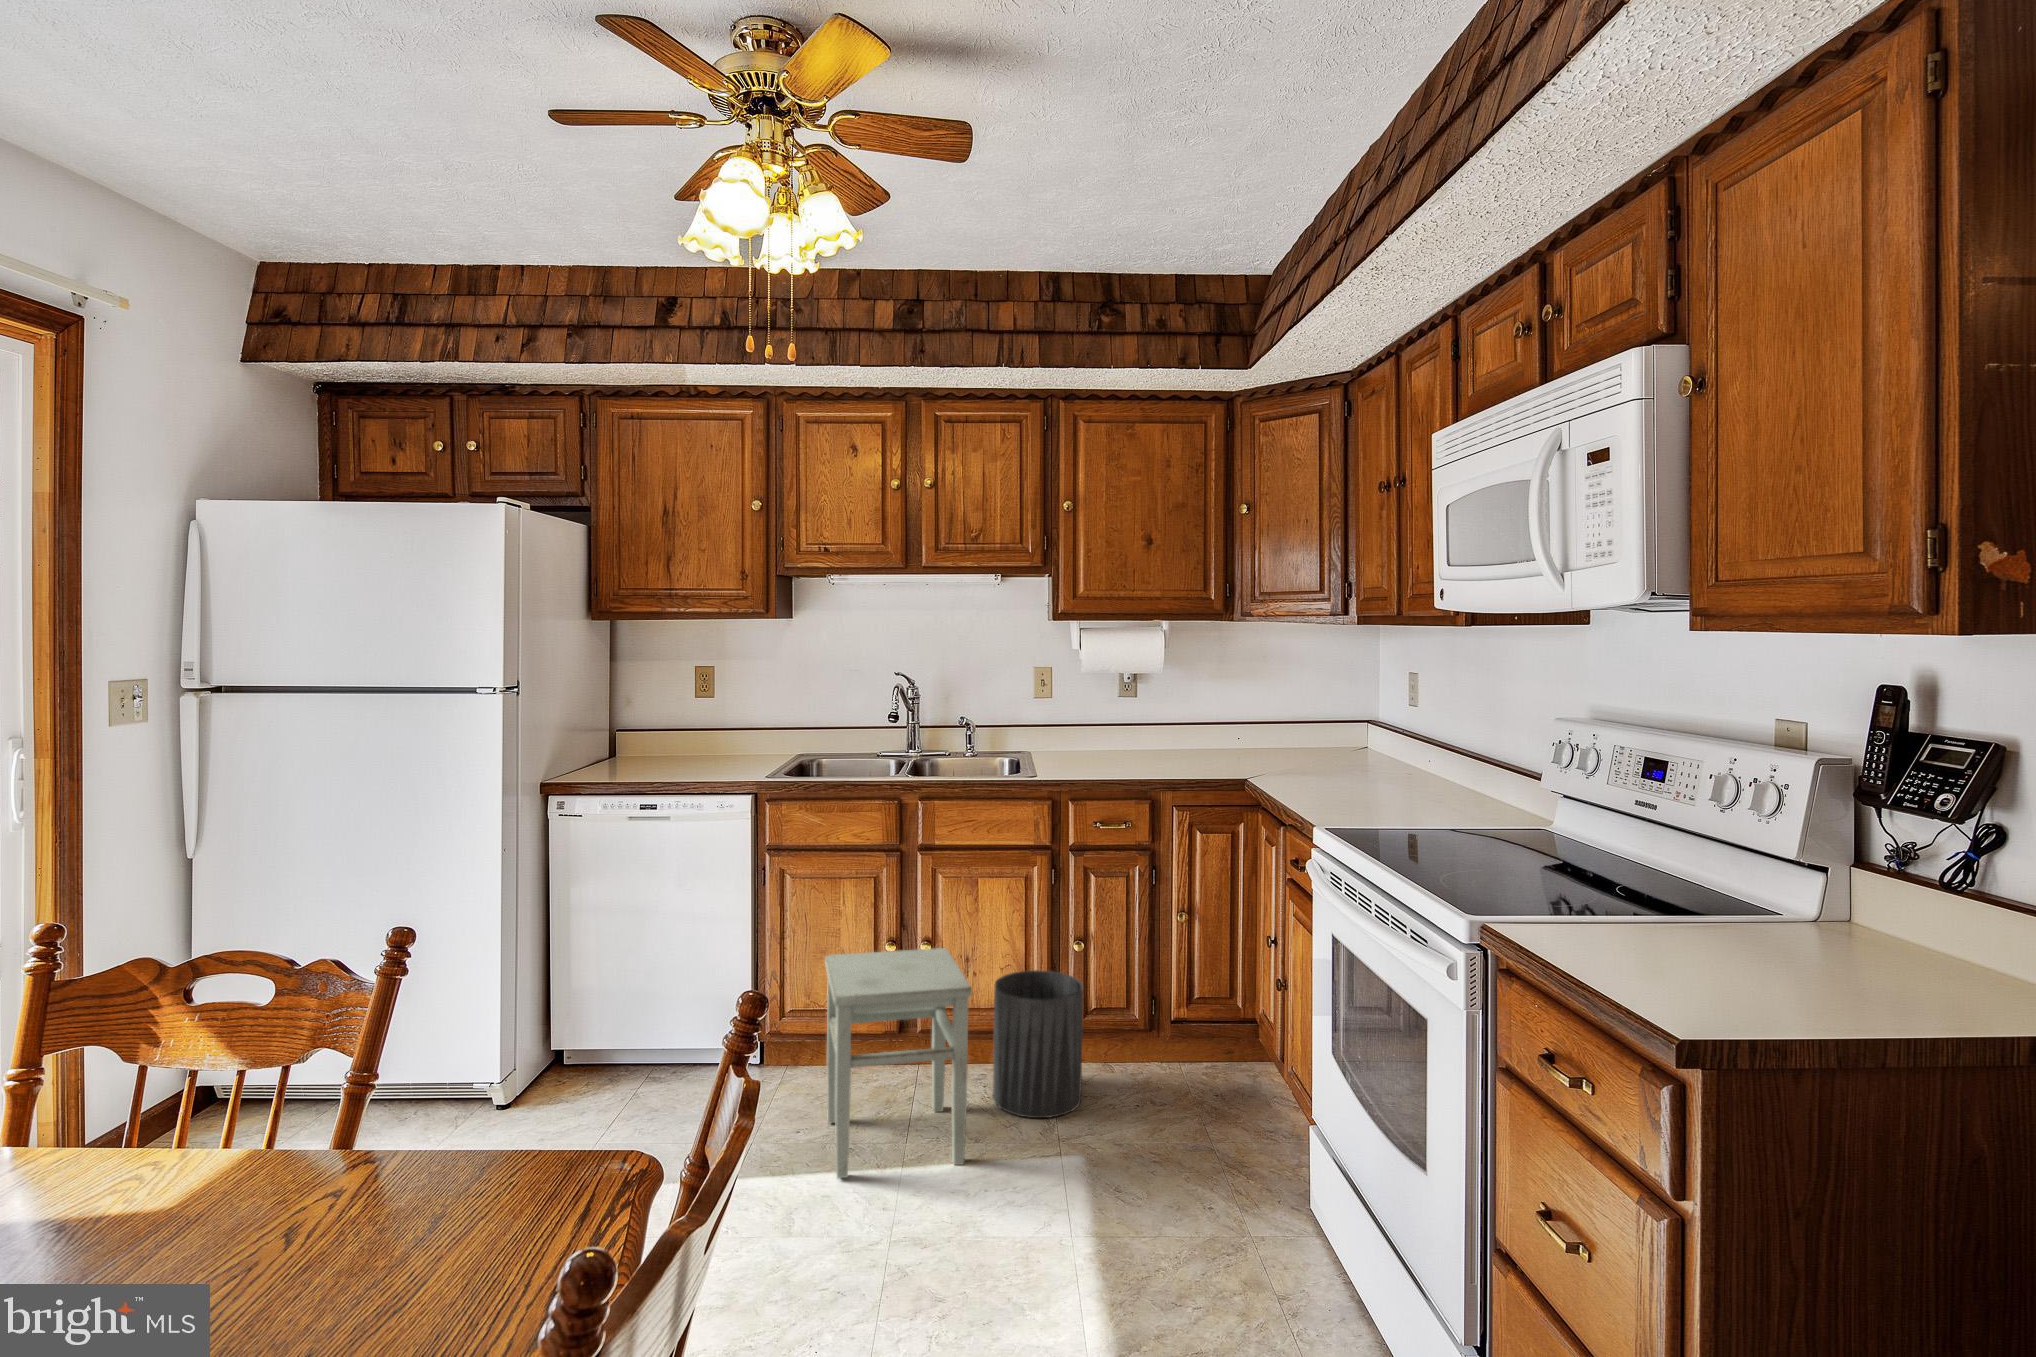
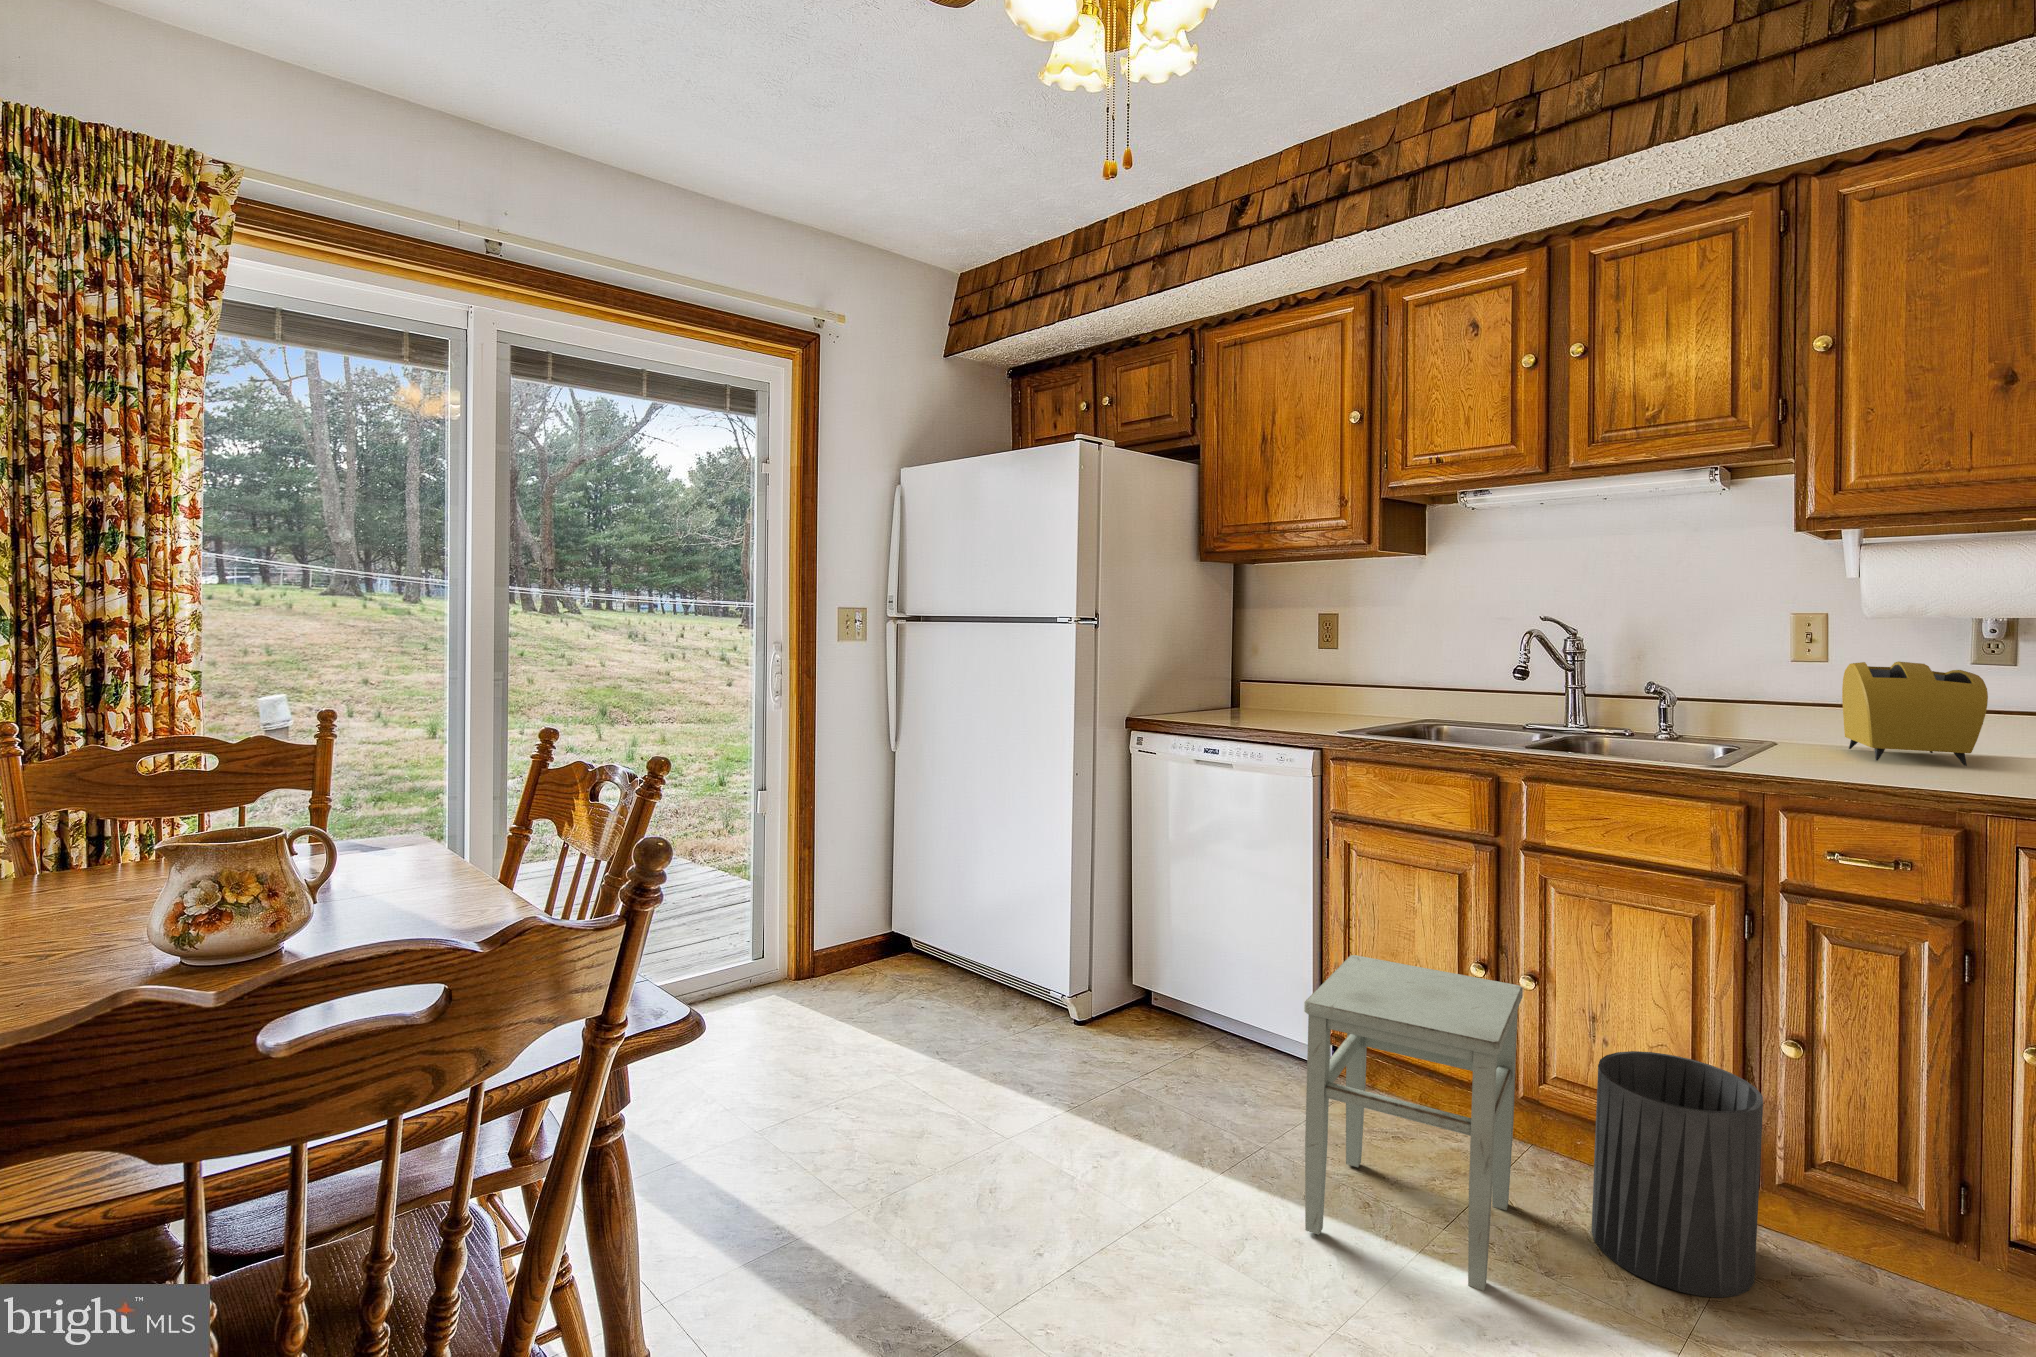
toaster: none [1068,703,1143,765] -> present [1842,661,1988,766]

